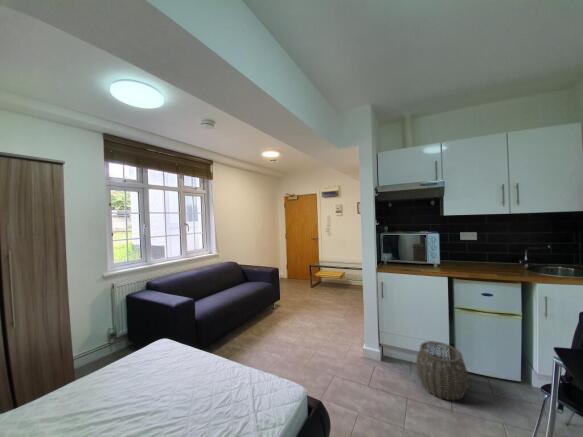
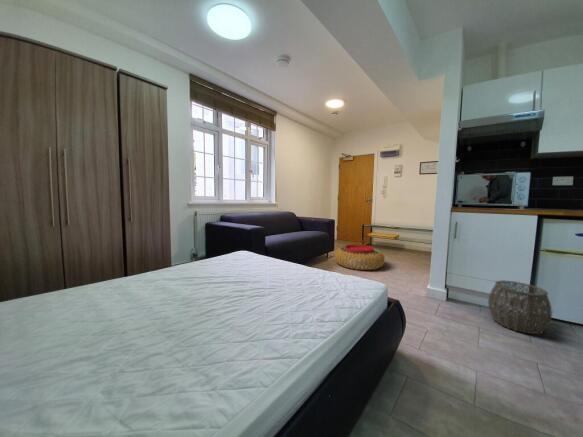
pouf: none [280,294,329,326] -> present [335,245,385,270]

